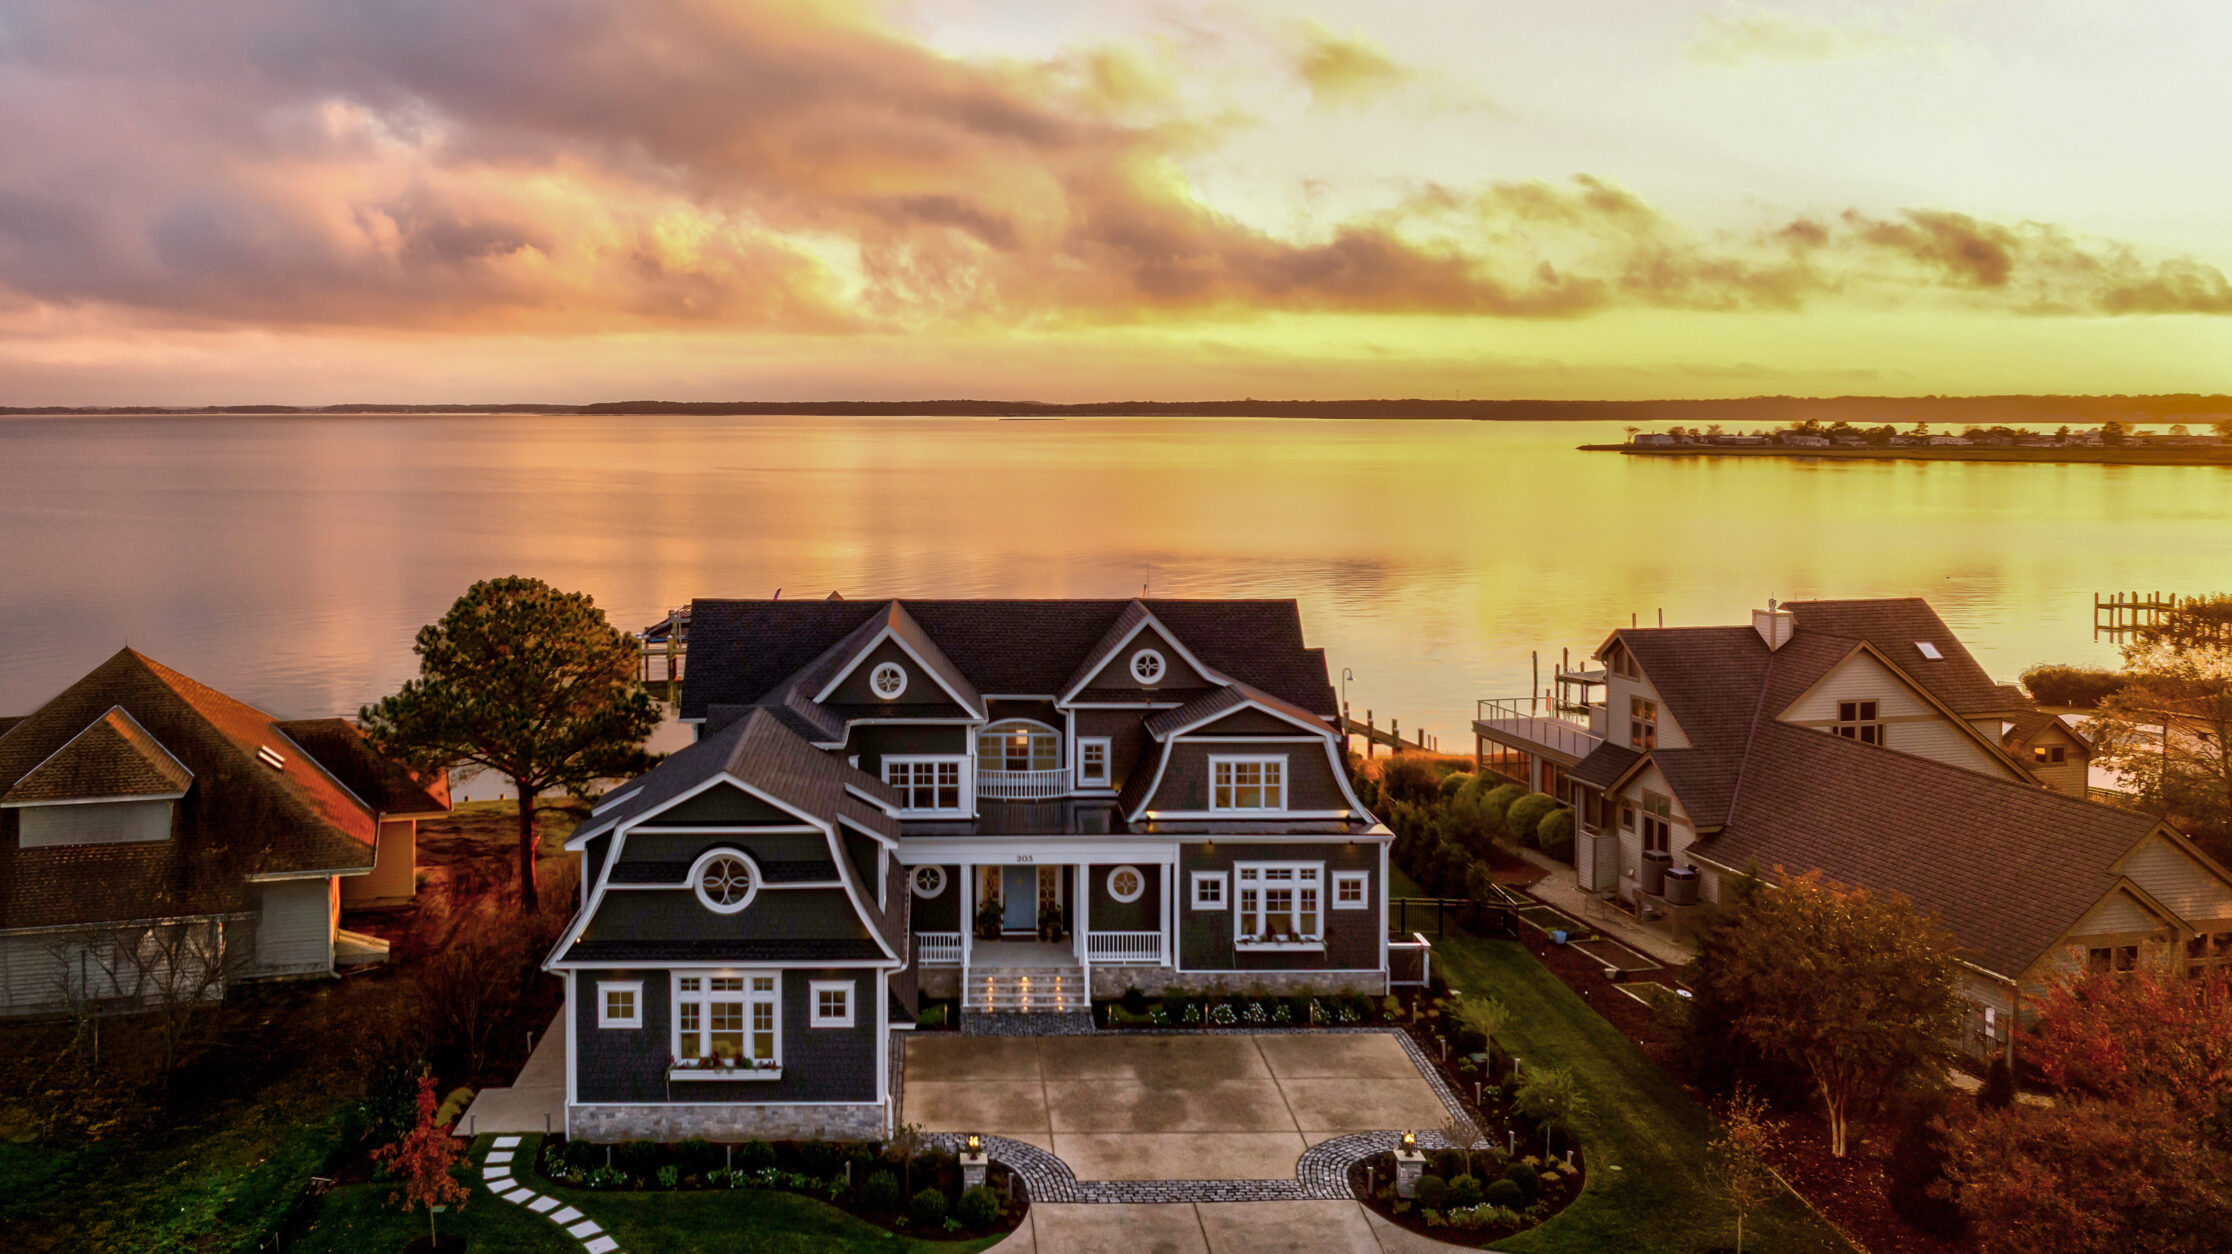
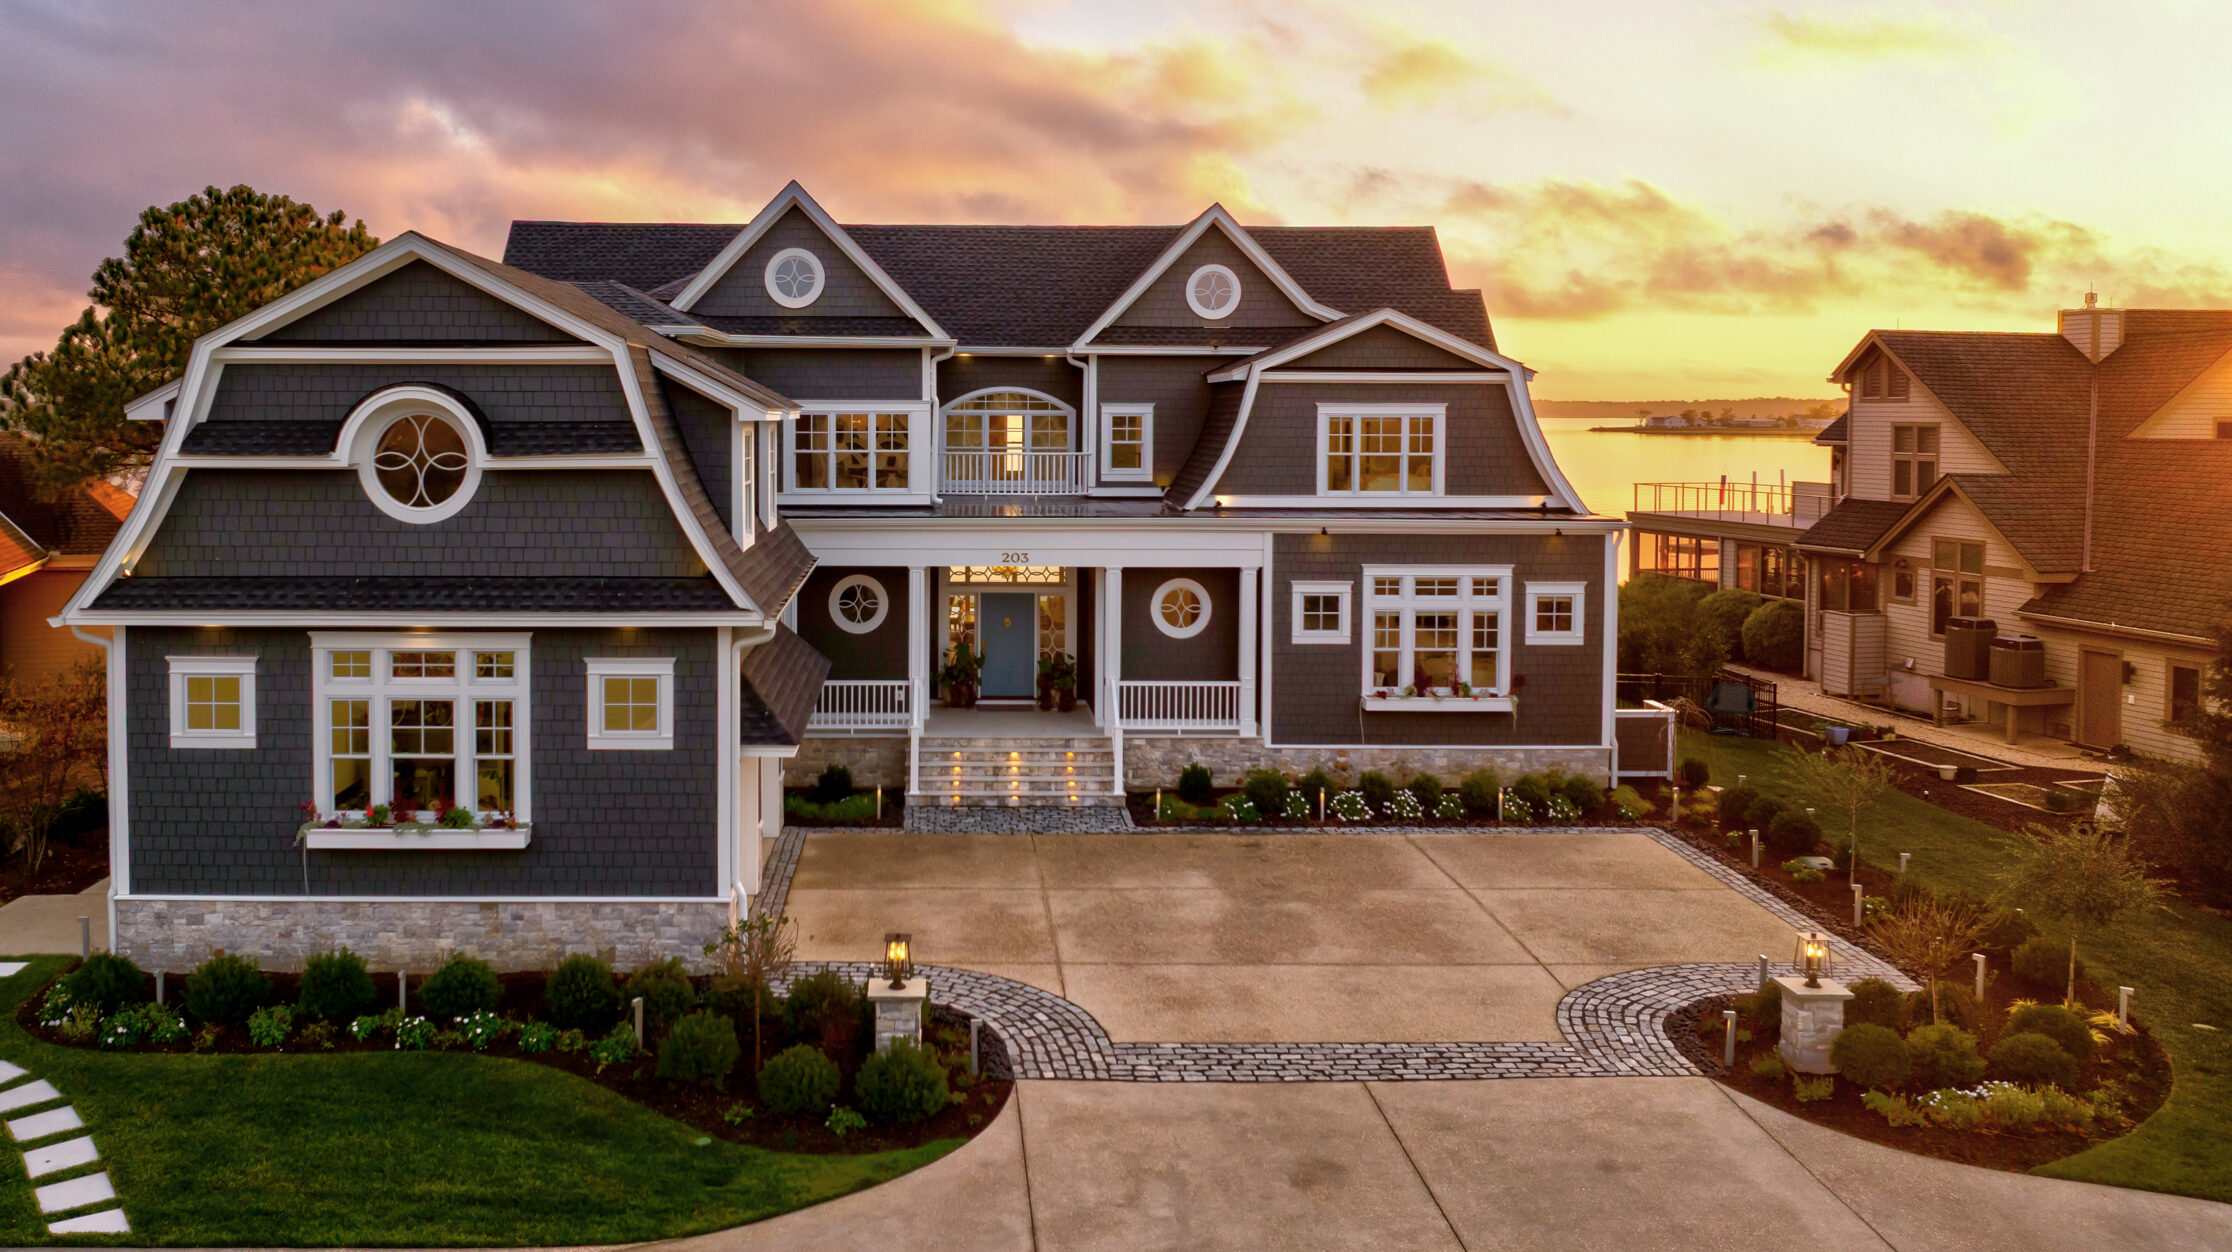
lounge chair: none [1472,907,1503,945] -> present [1707,684,1757,732]

